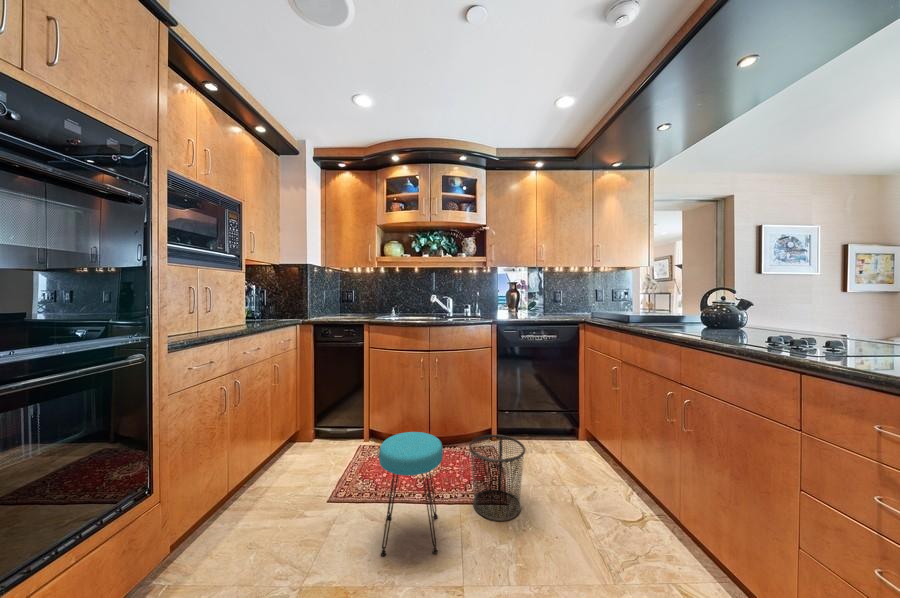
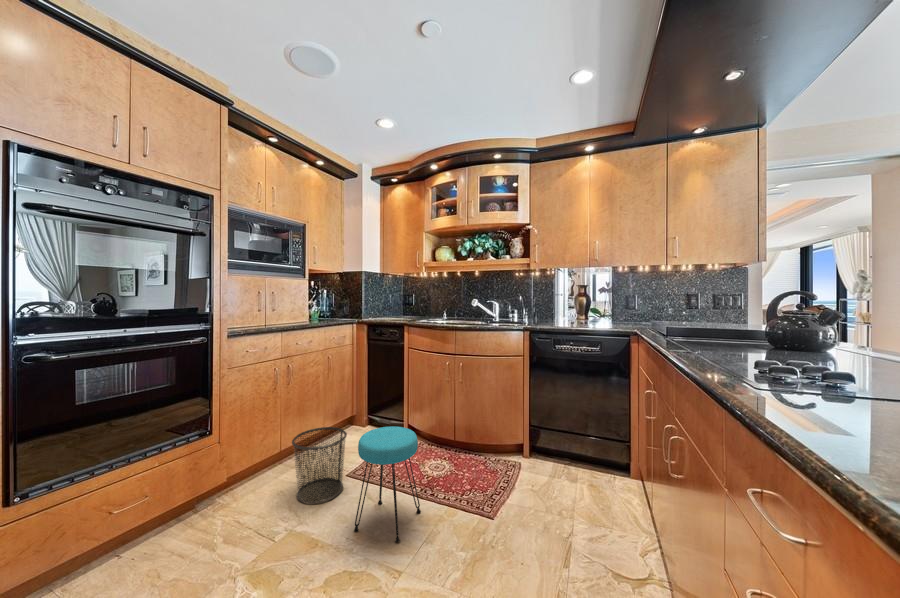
waste bin: present [469,435,525,521] -> present [292,427,347,504]

